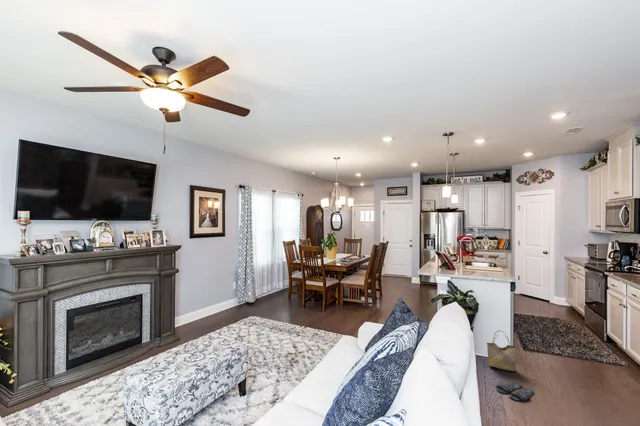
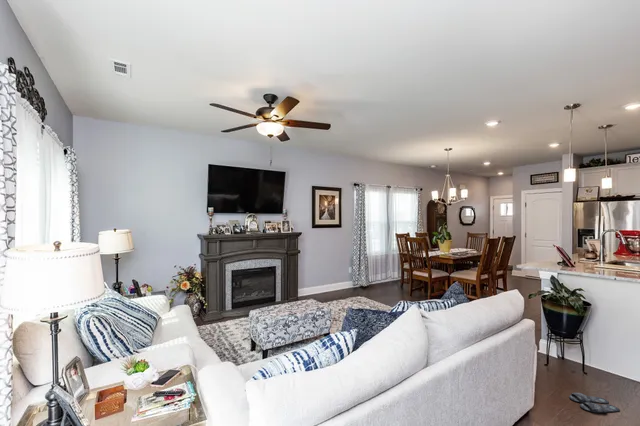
woven basket: present [487,333,516,371] -> none [581,342,620,389]

